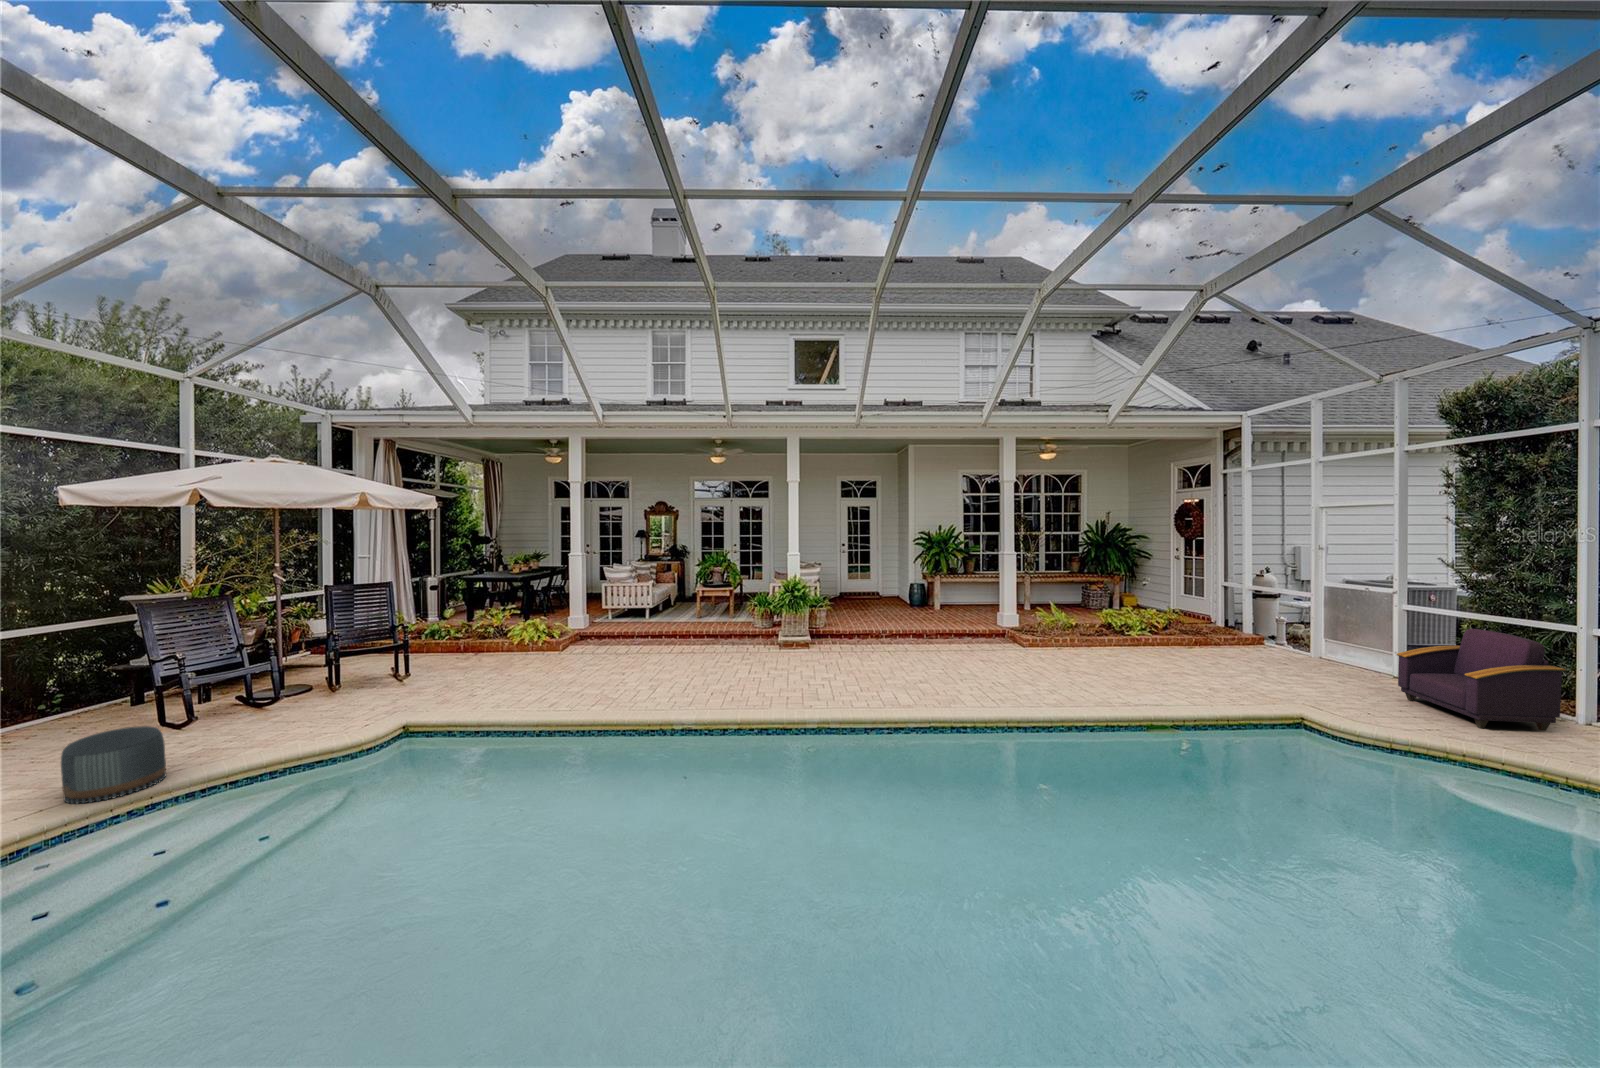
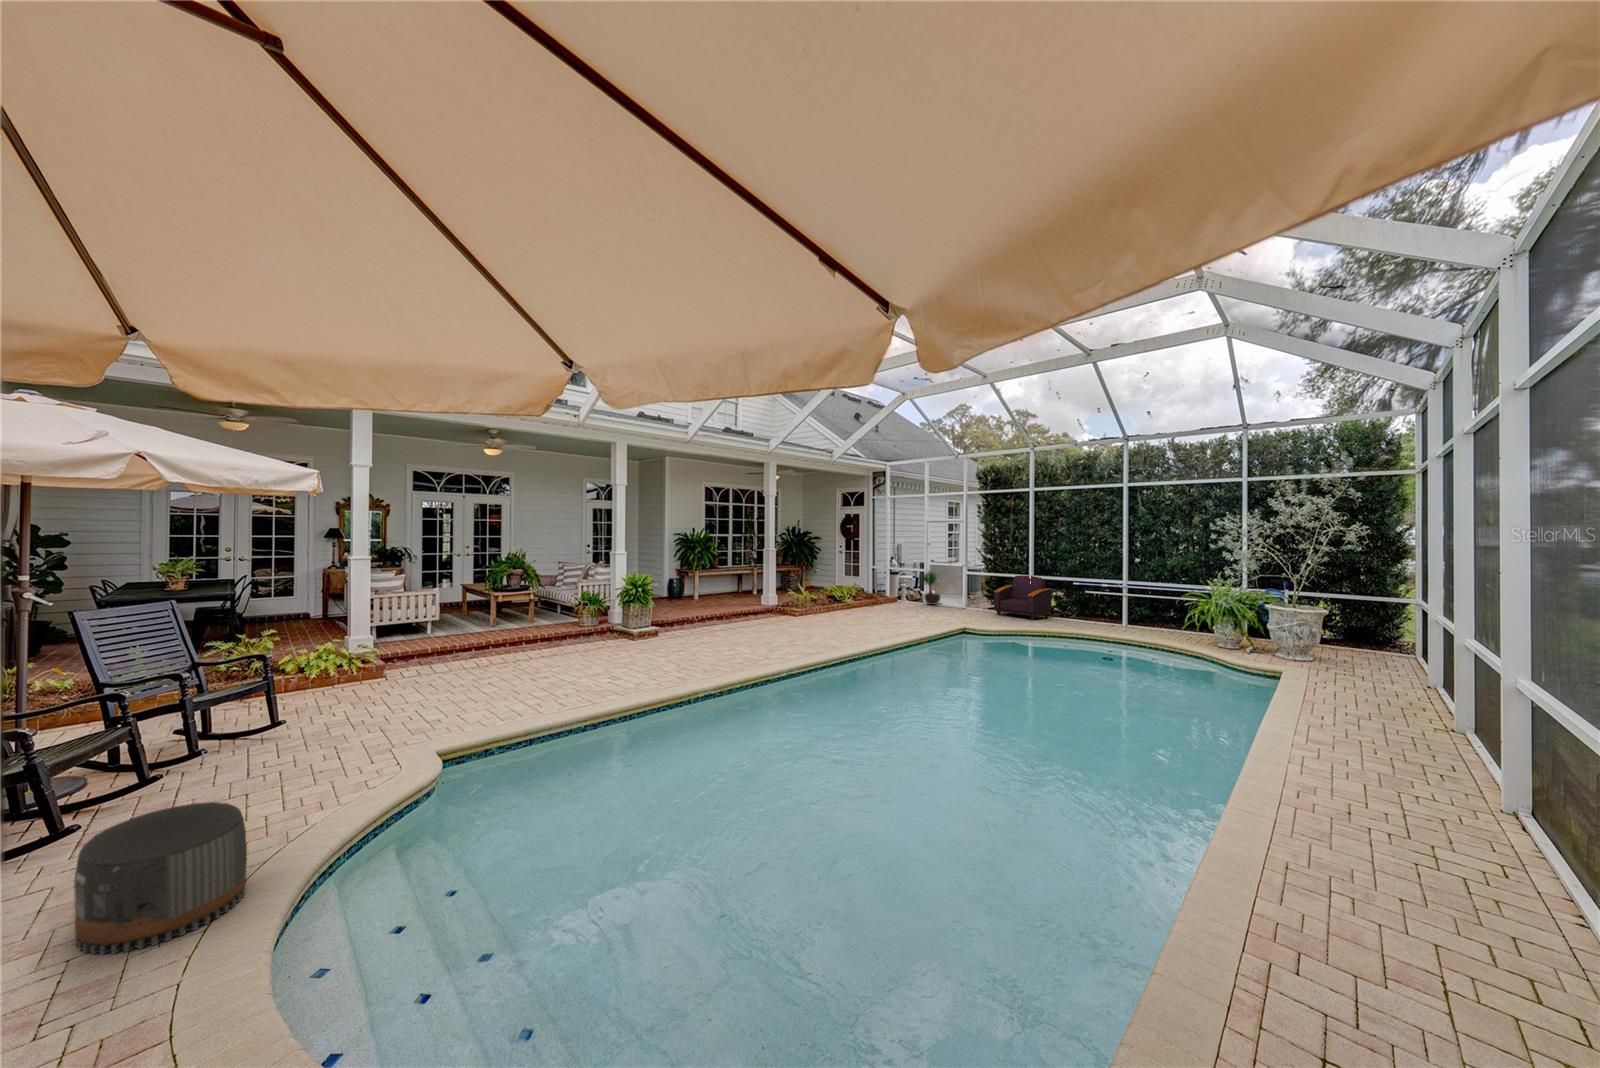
potted tree: none [1268,594,1321,658] -> present [921,572,940,605]

